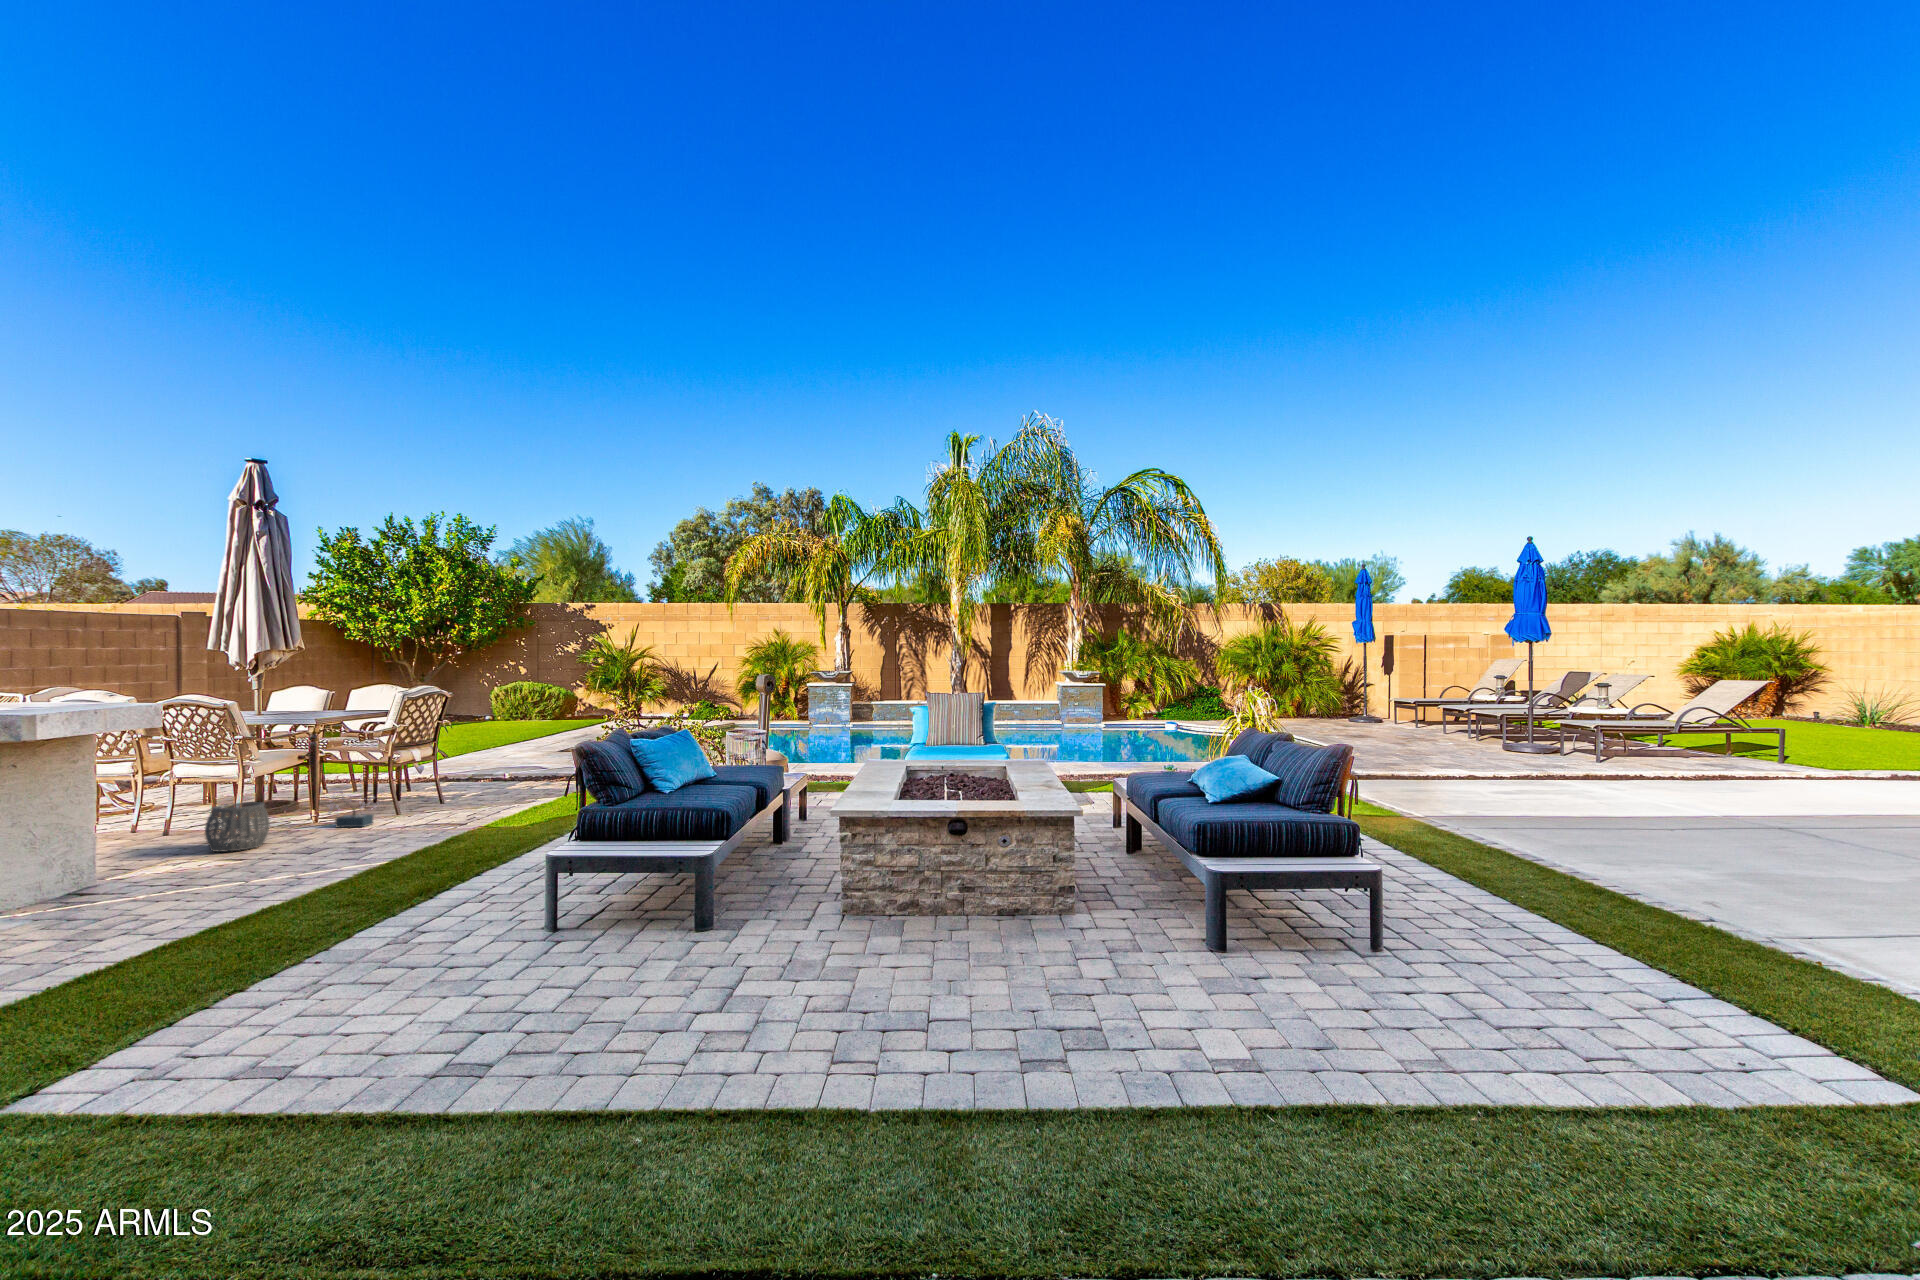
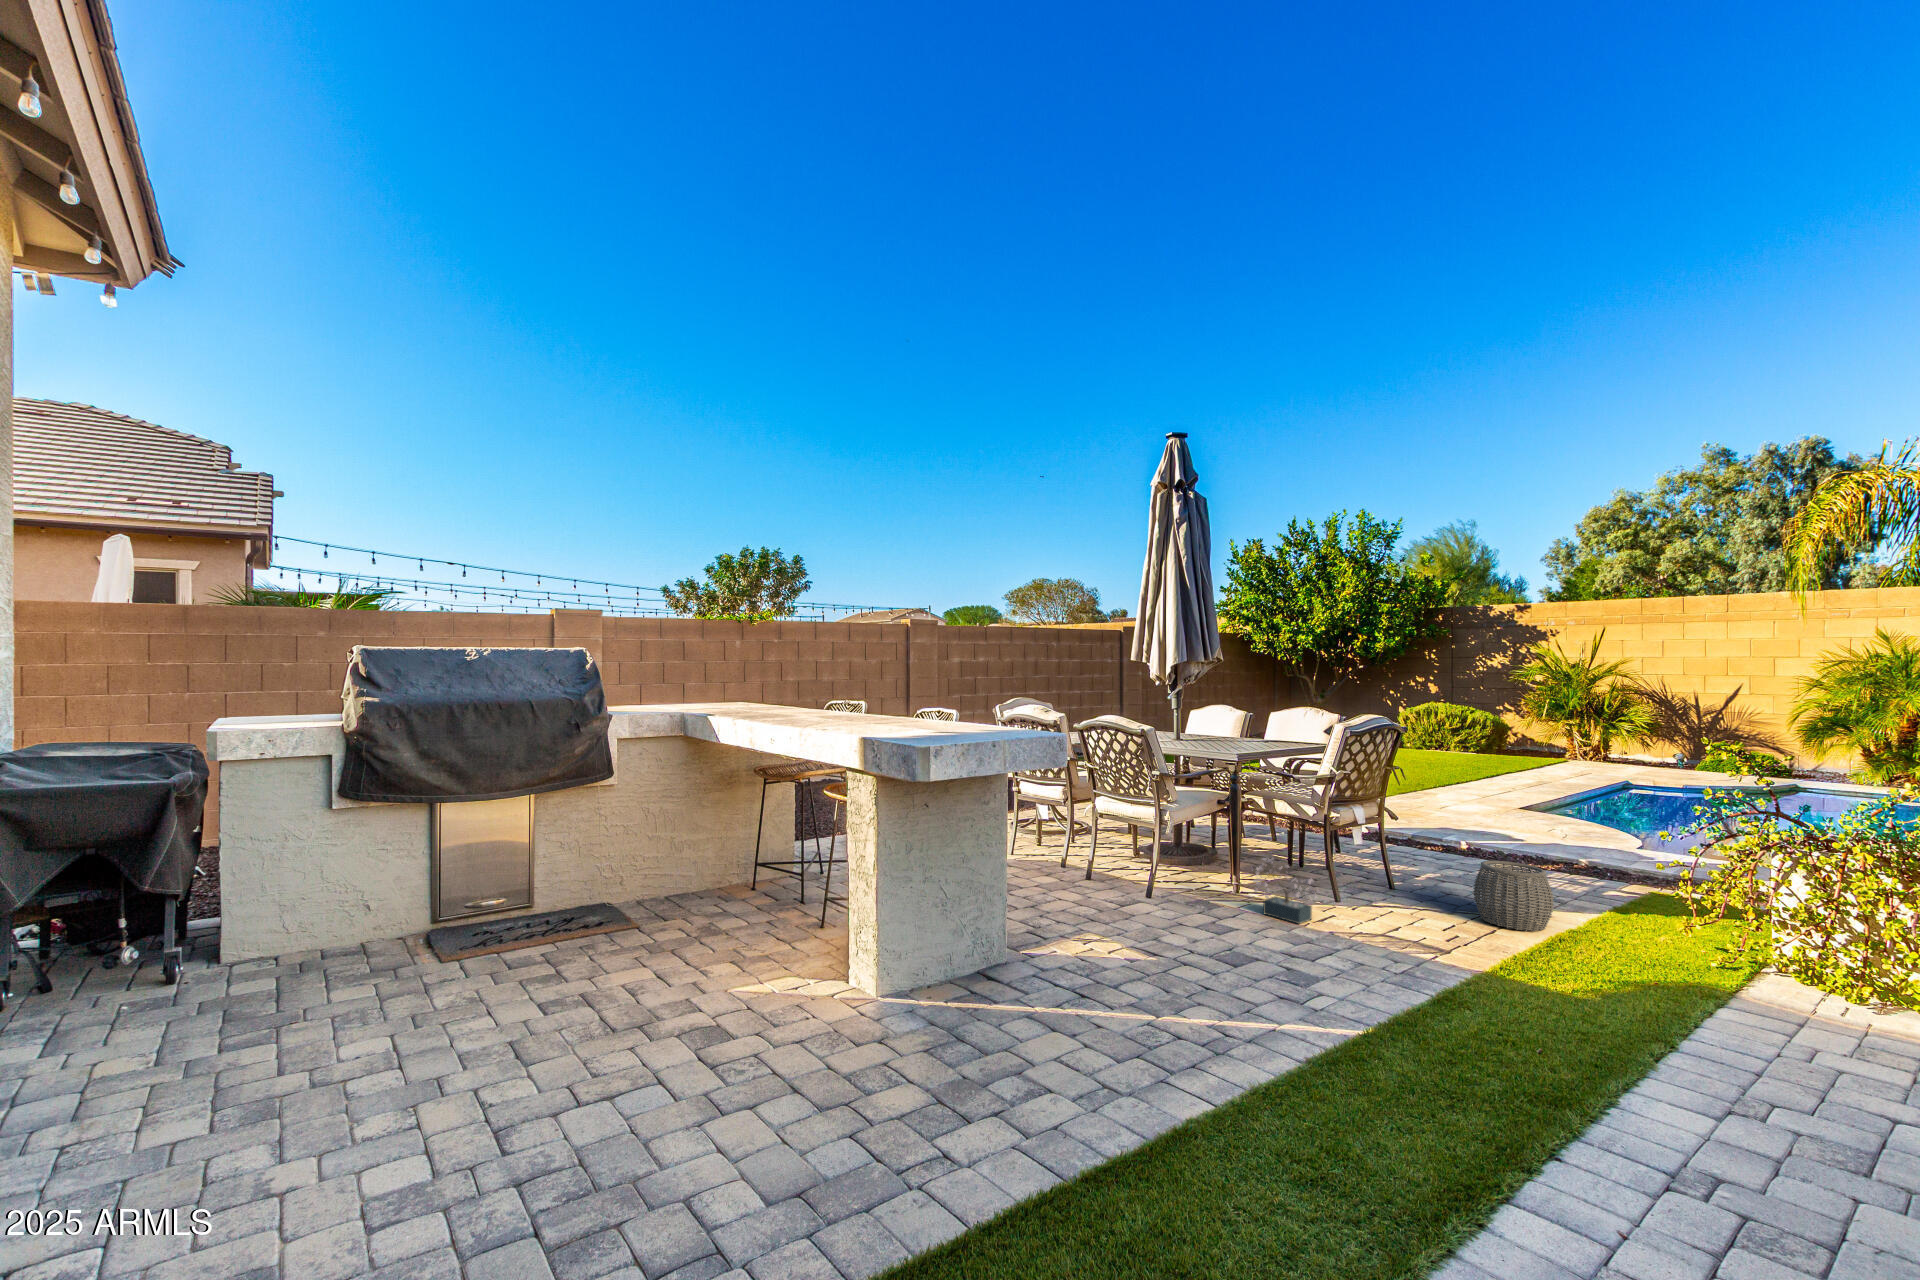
woven basket: present [205,802,270,852] -> present [1473,861,1554,931]

